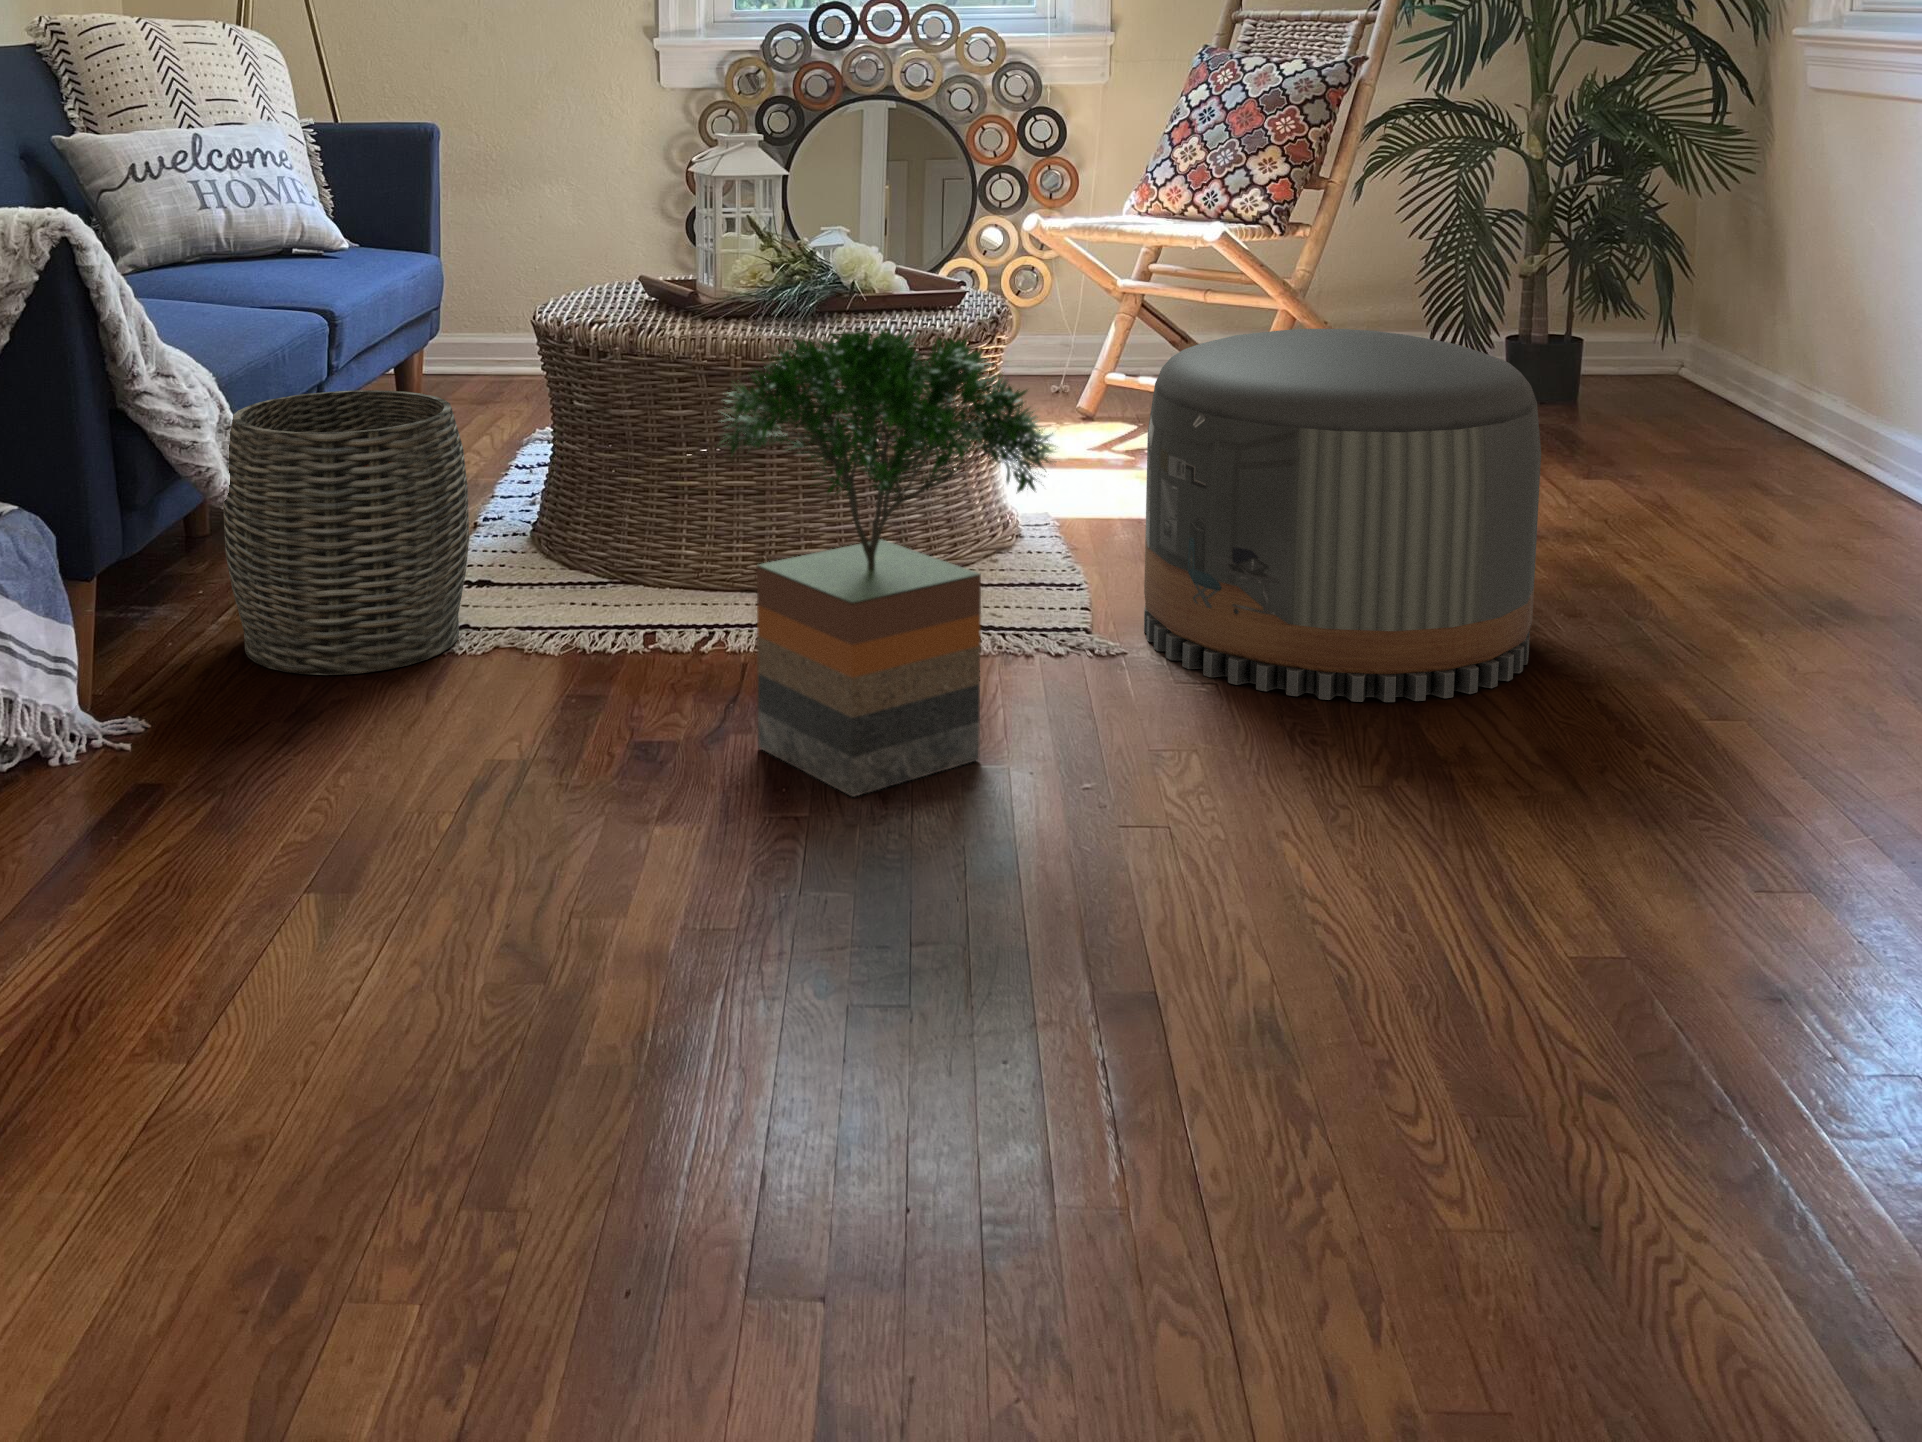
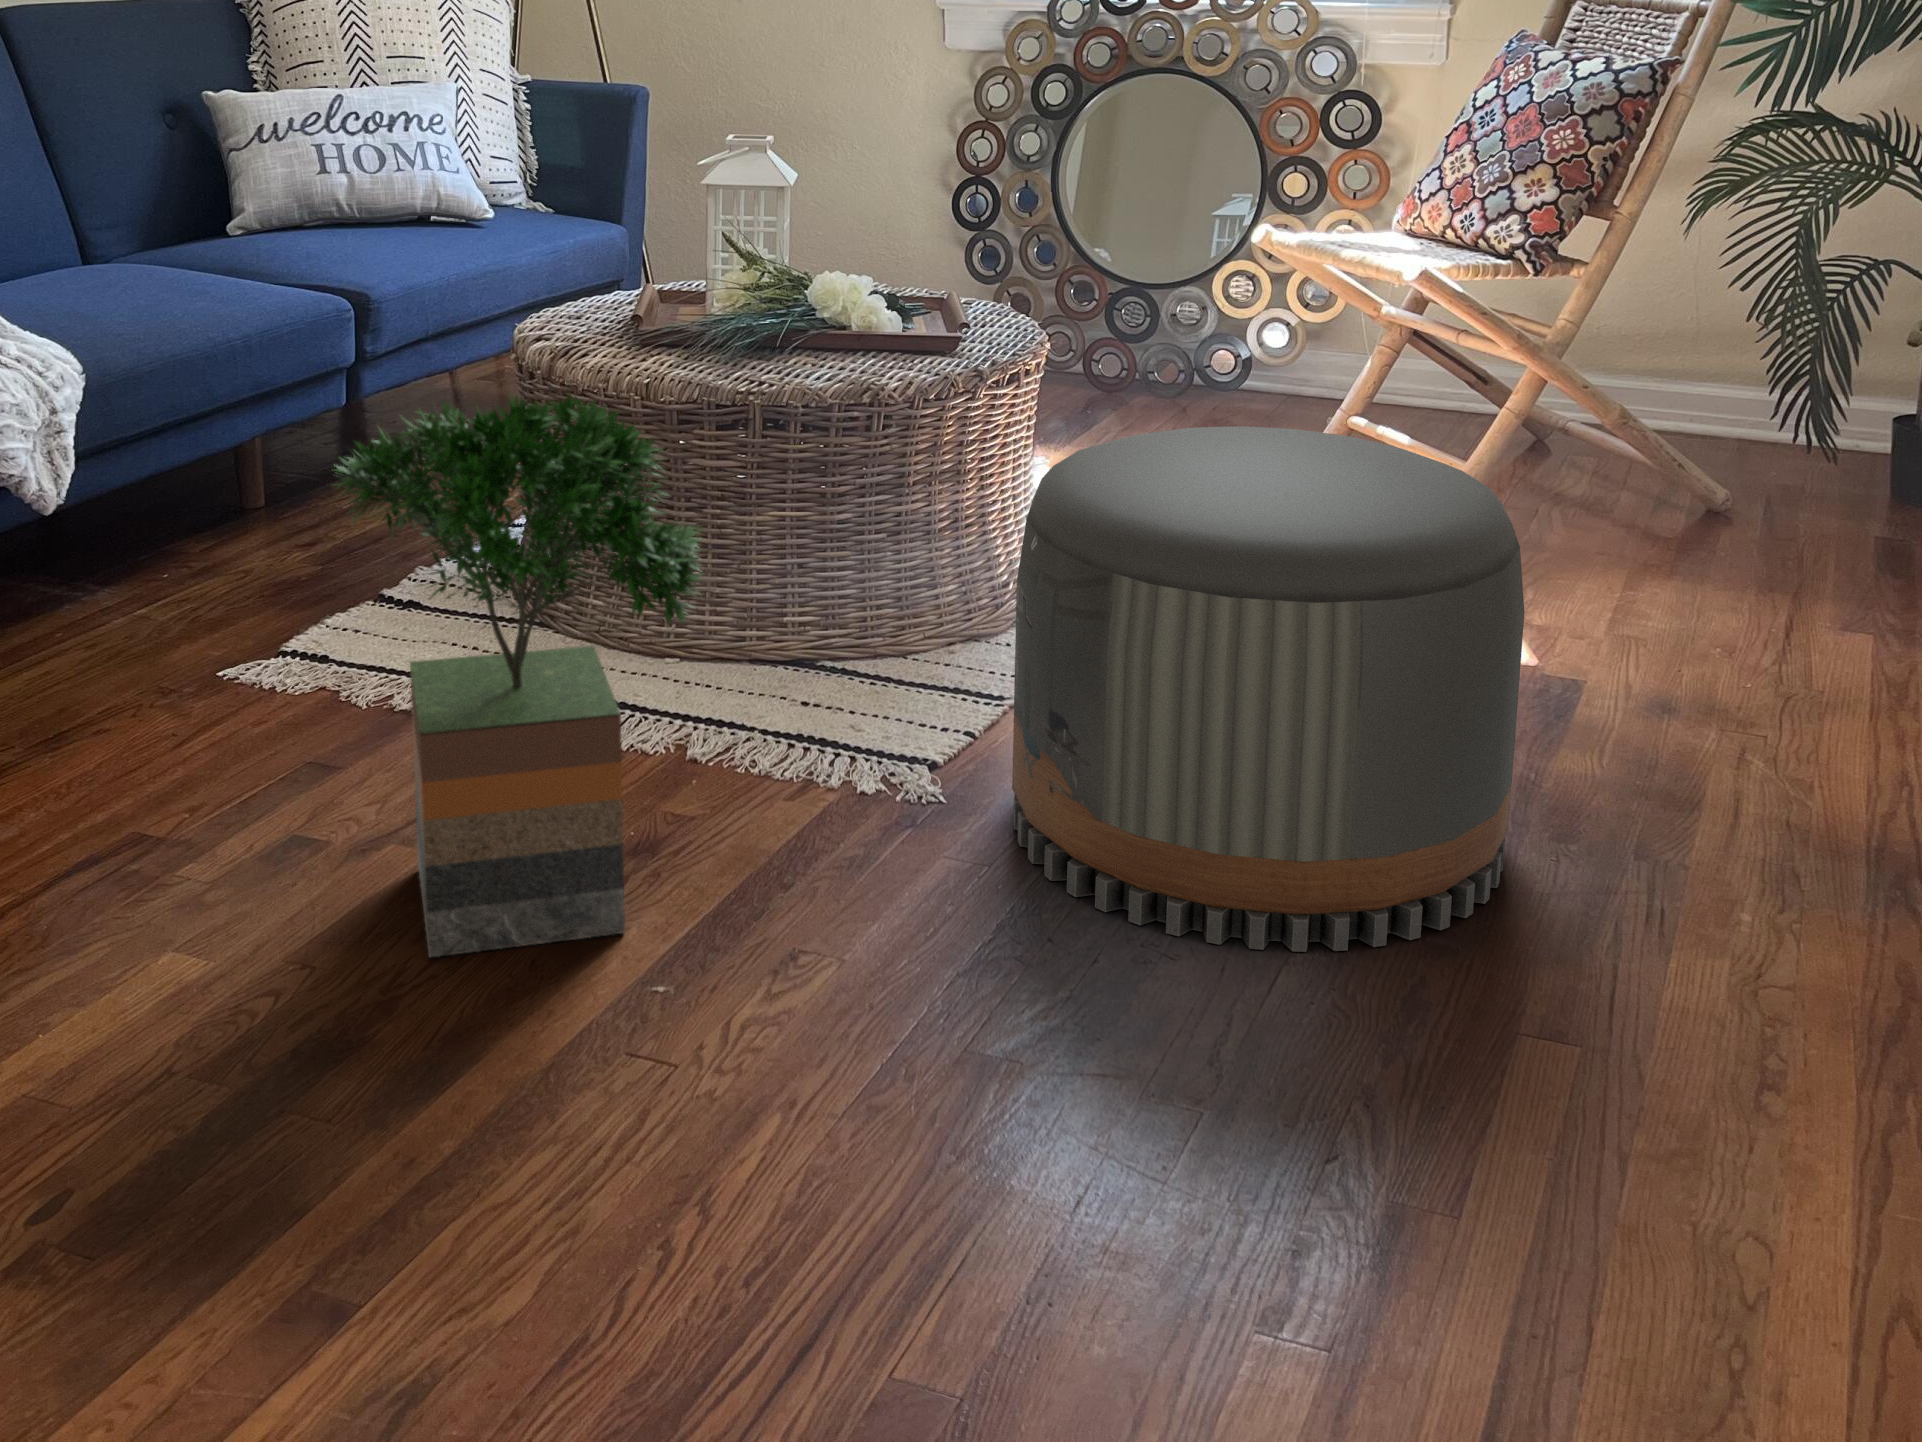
woven basket: present [223,390,469,675] -> none [74,392,340,700]

